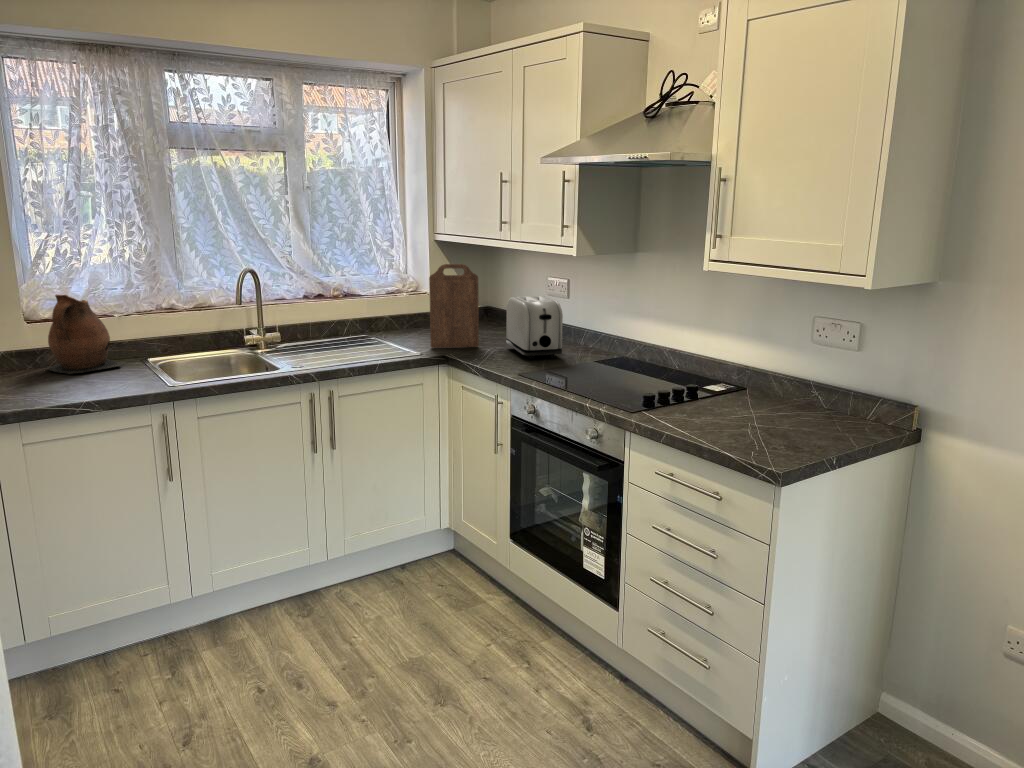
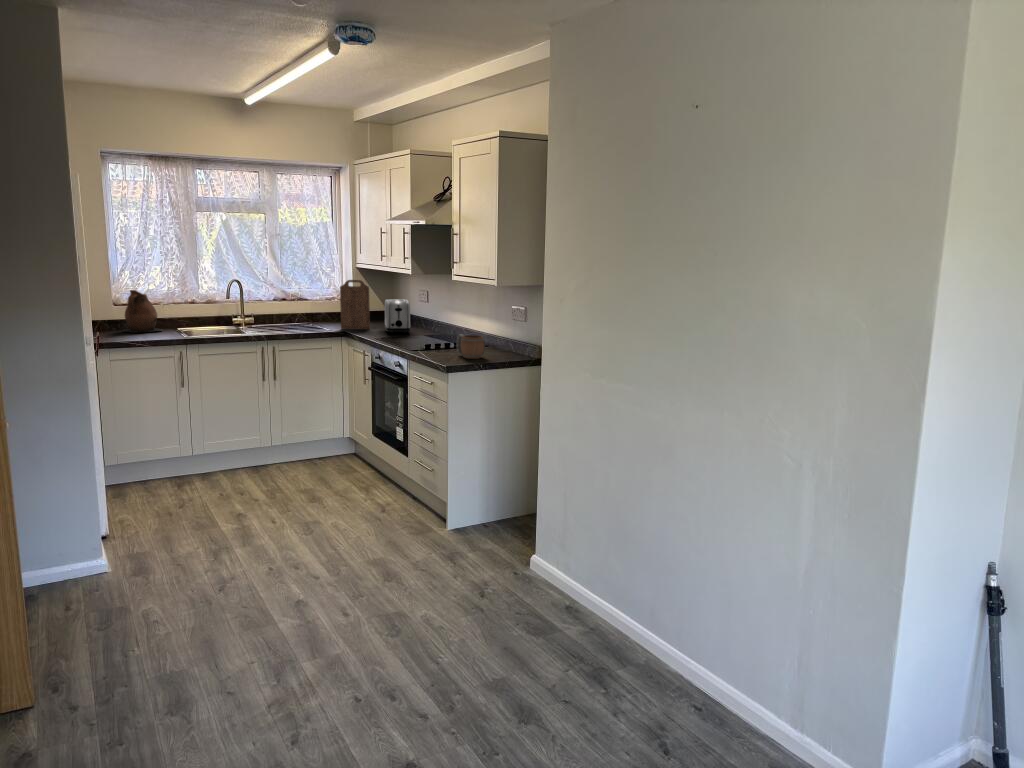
mug: none [740,383,814,438] -> present [456,334,485,359]

